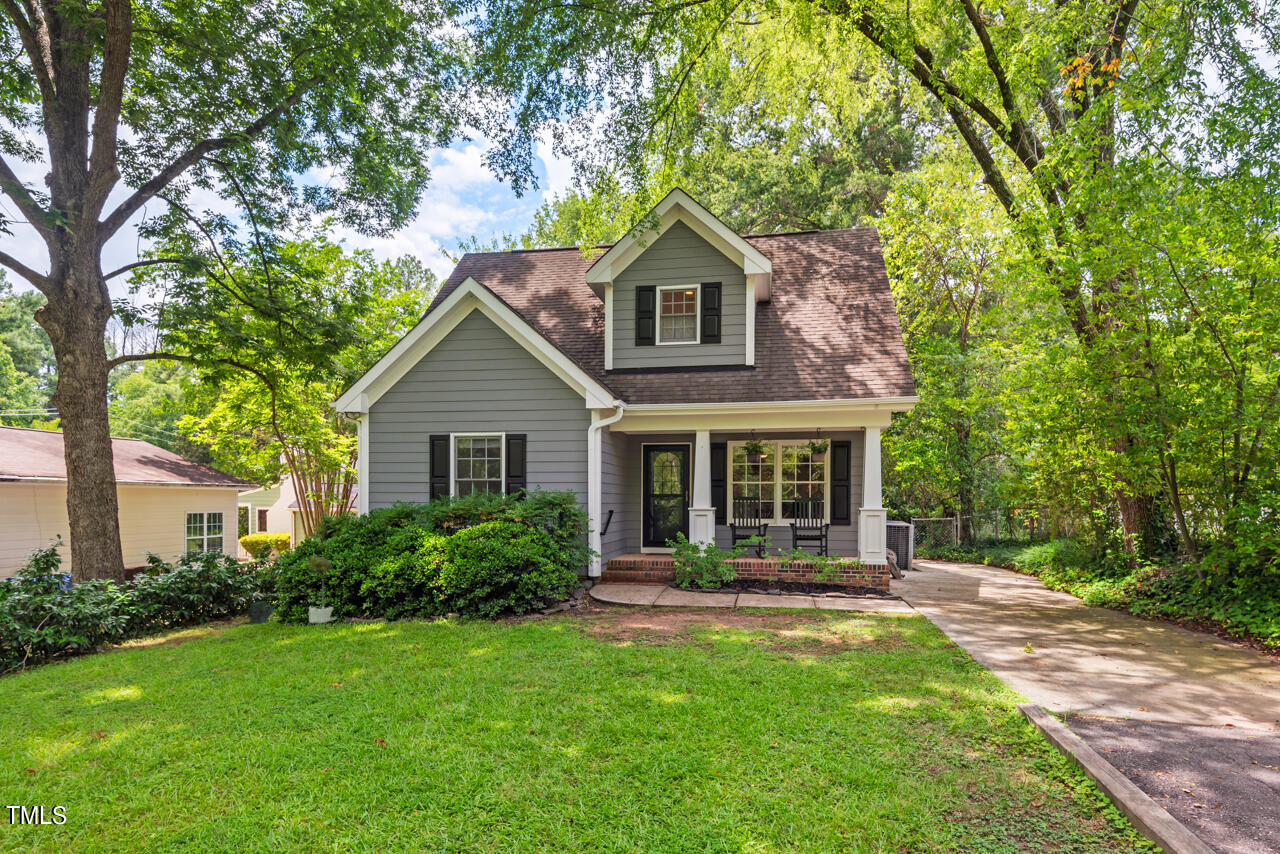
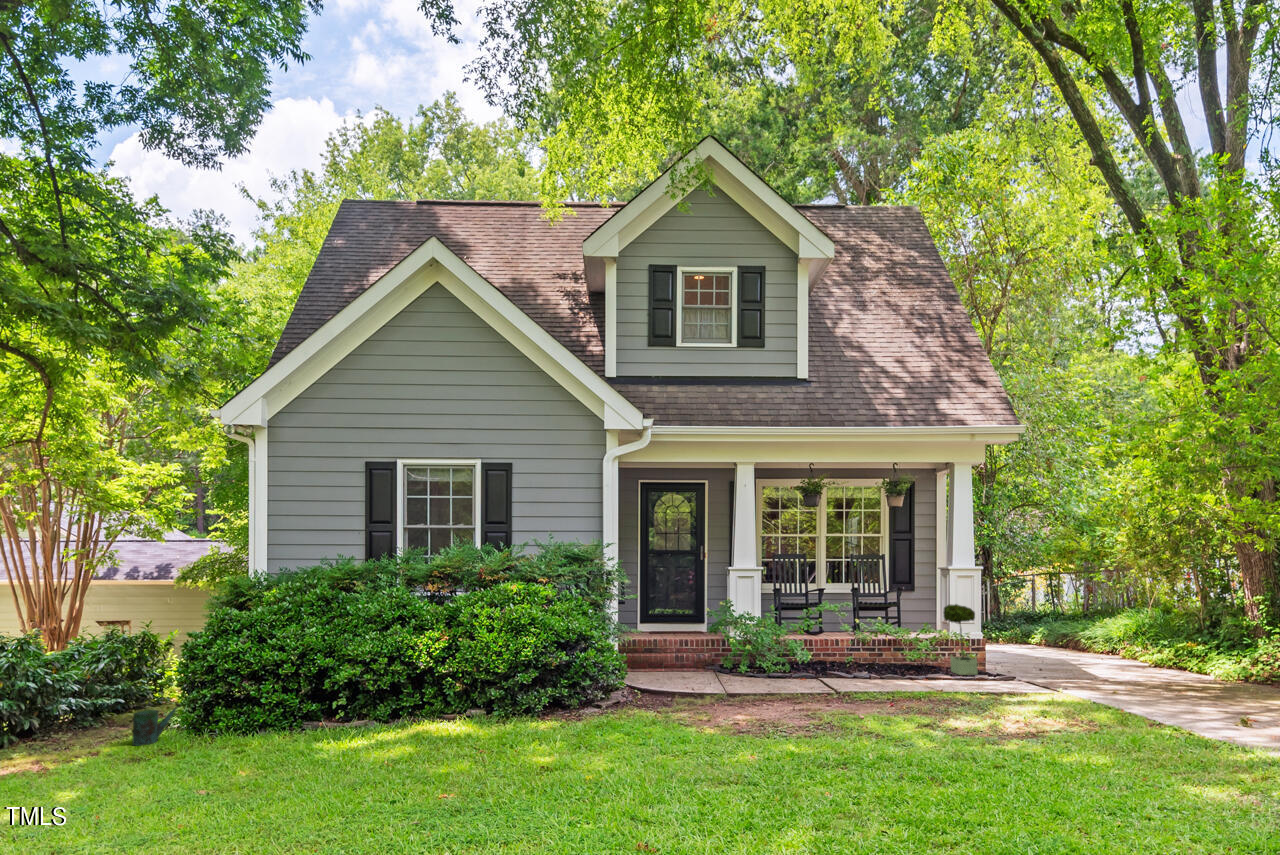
potted tree: present [305,556,337,623] -> present [944,604,978,675]

